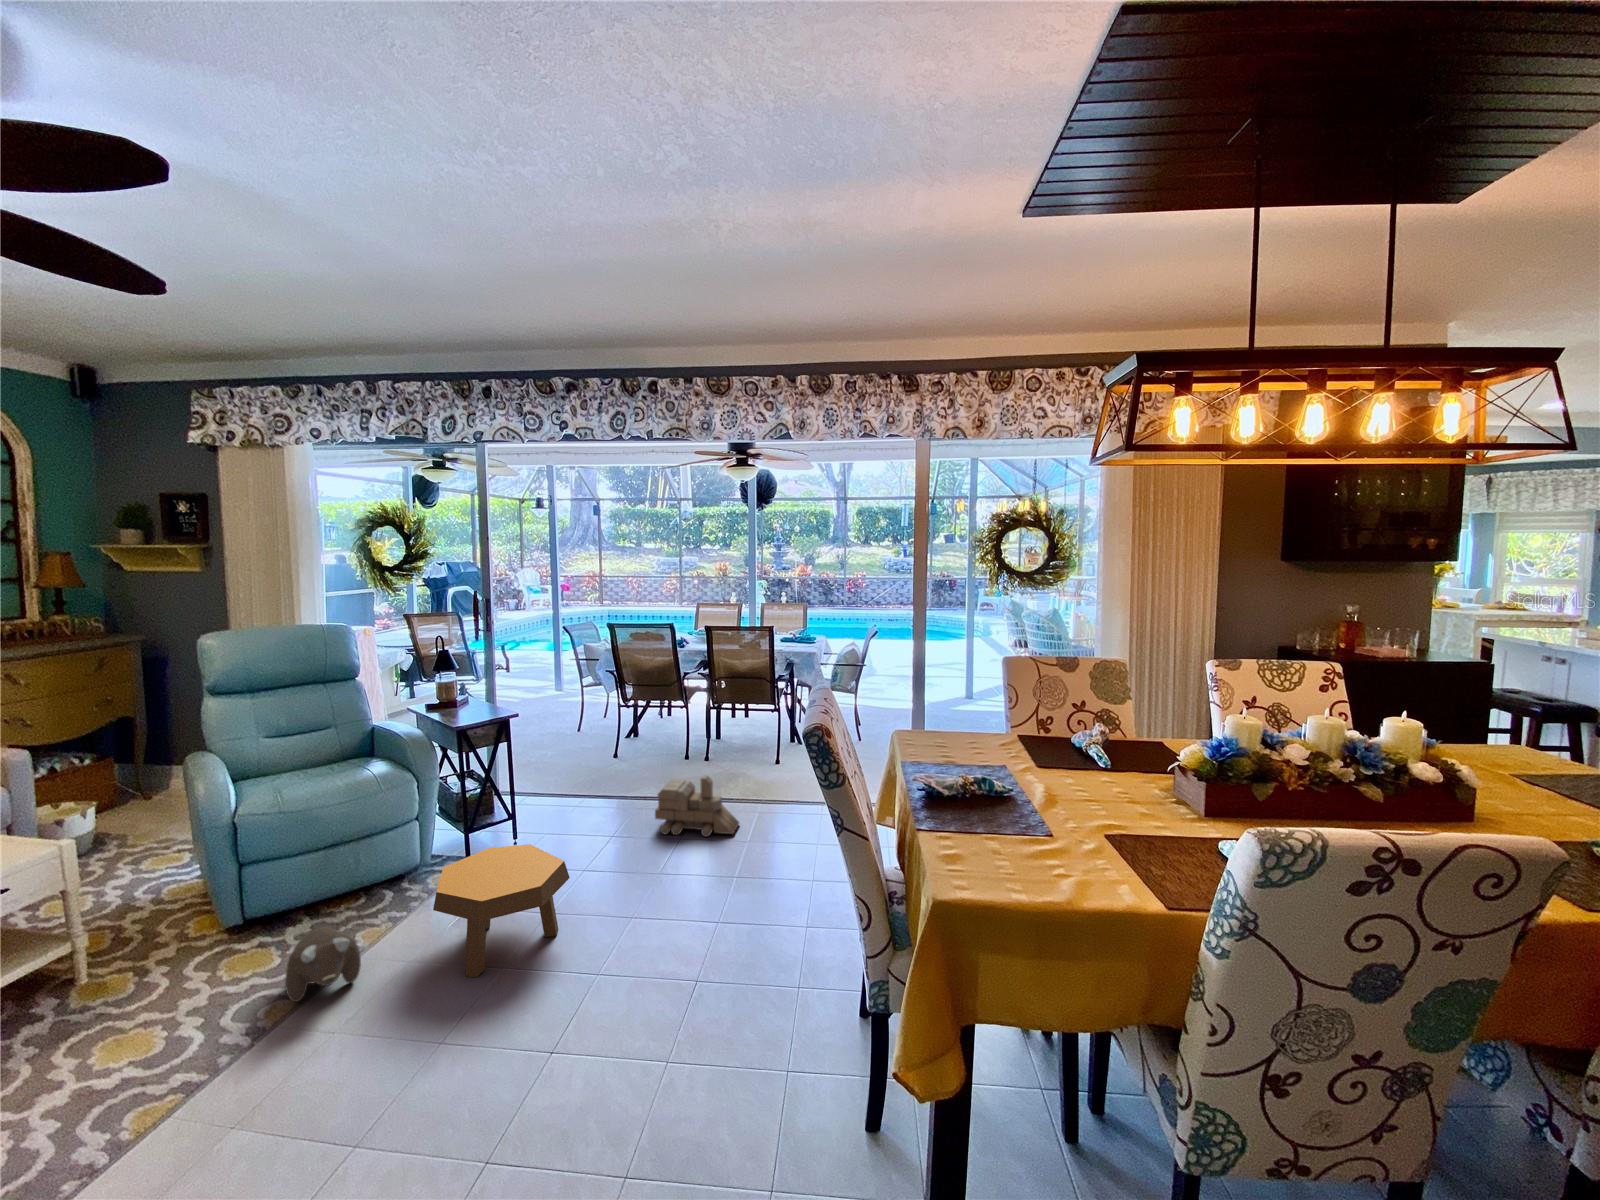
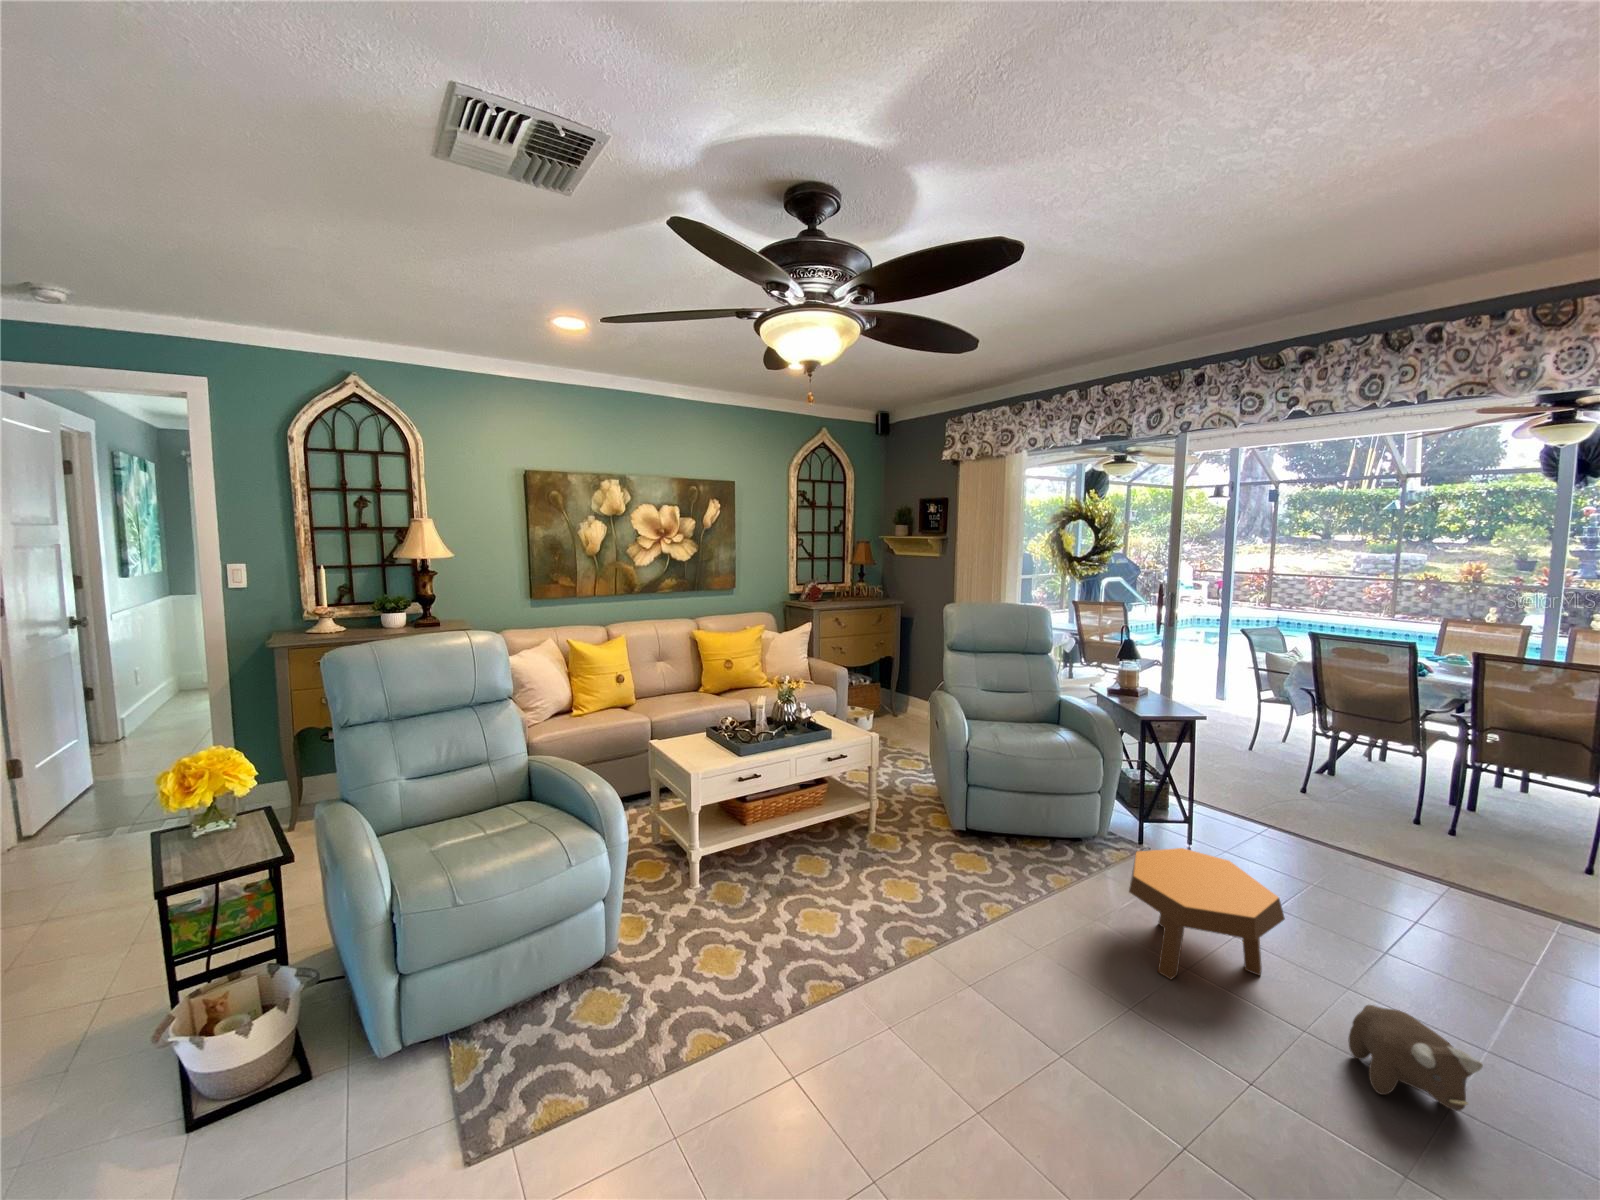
toy train: present [655,775,739,837] -> none [1385,839,1544,950]
plush toy: present [285,927,361,1002] -> present [1348,1005,1483,1111]

